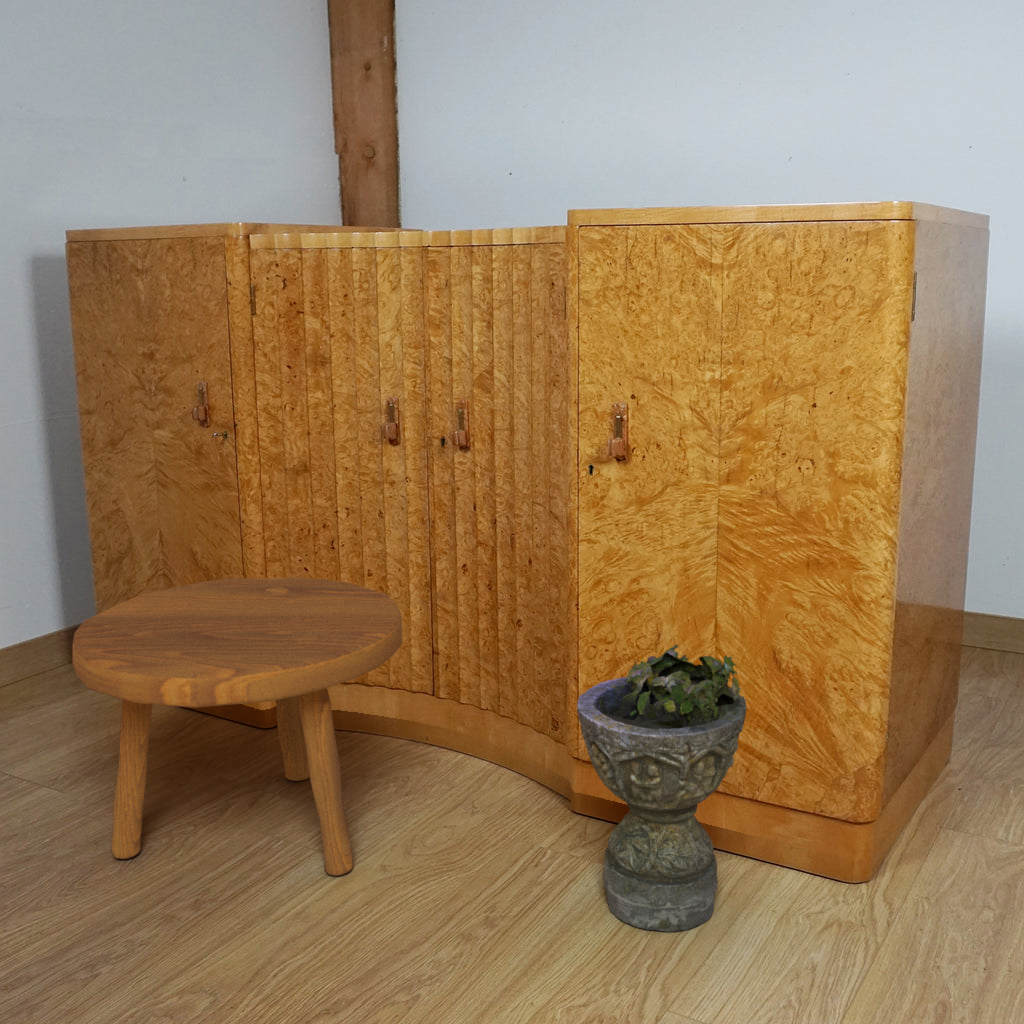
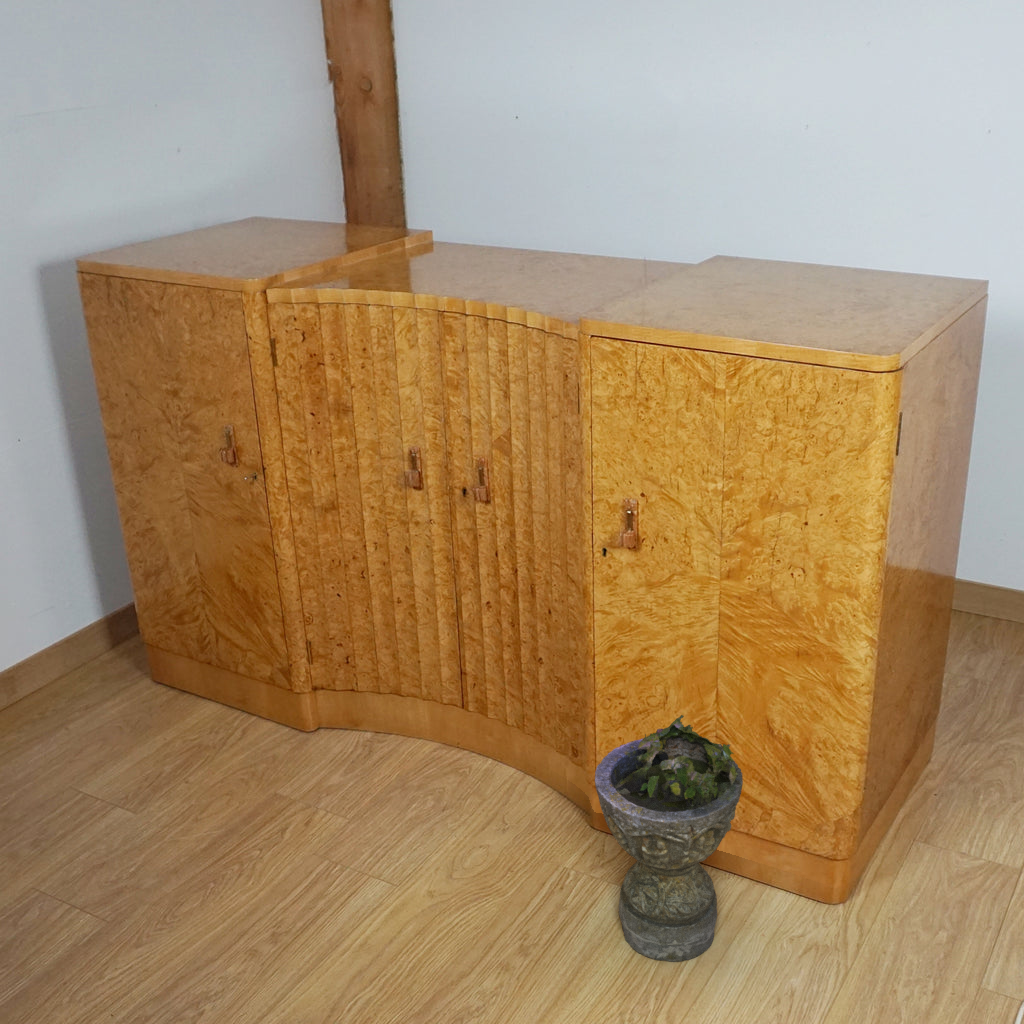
footstool: present [72,578,402,876] -> none [143,619,436,905]

